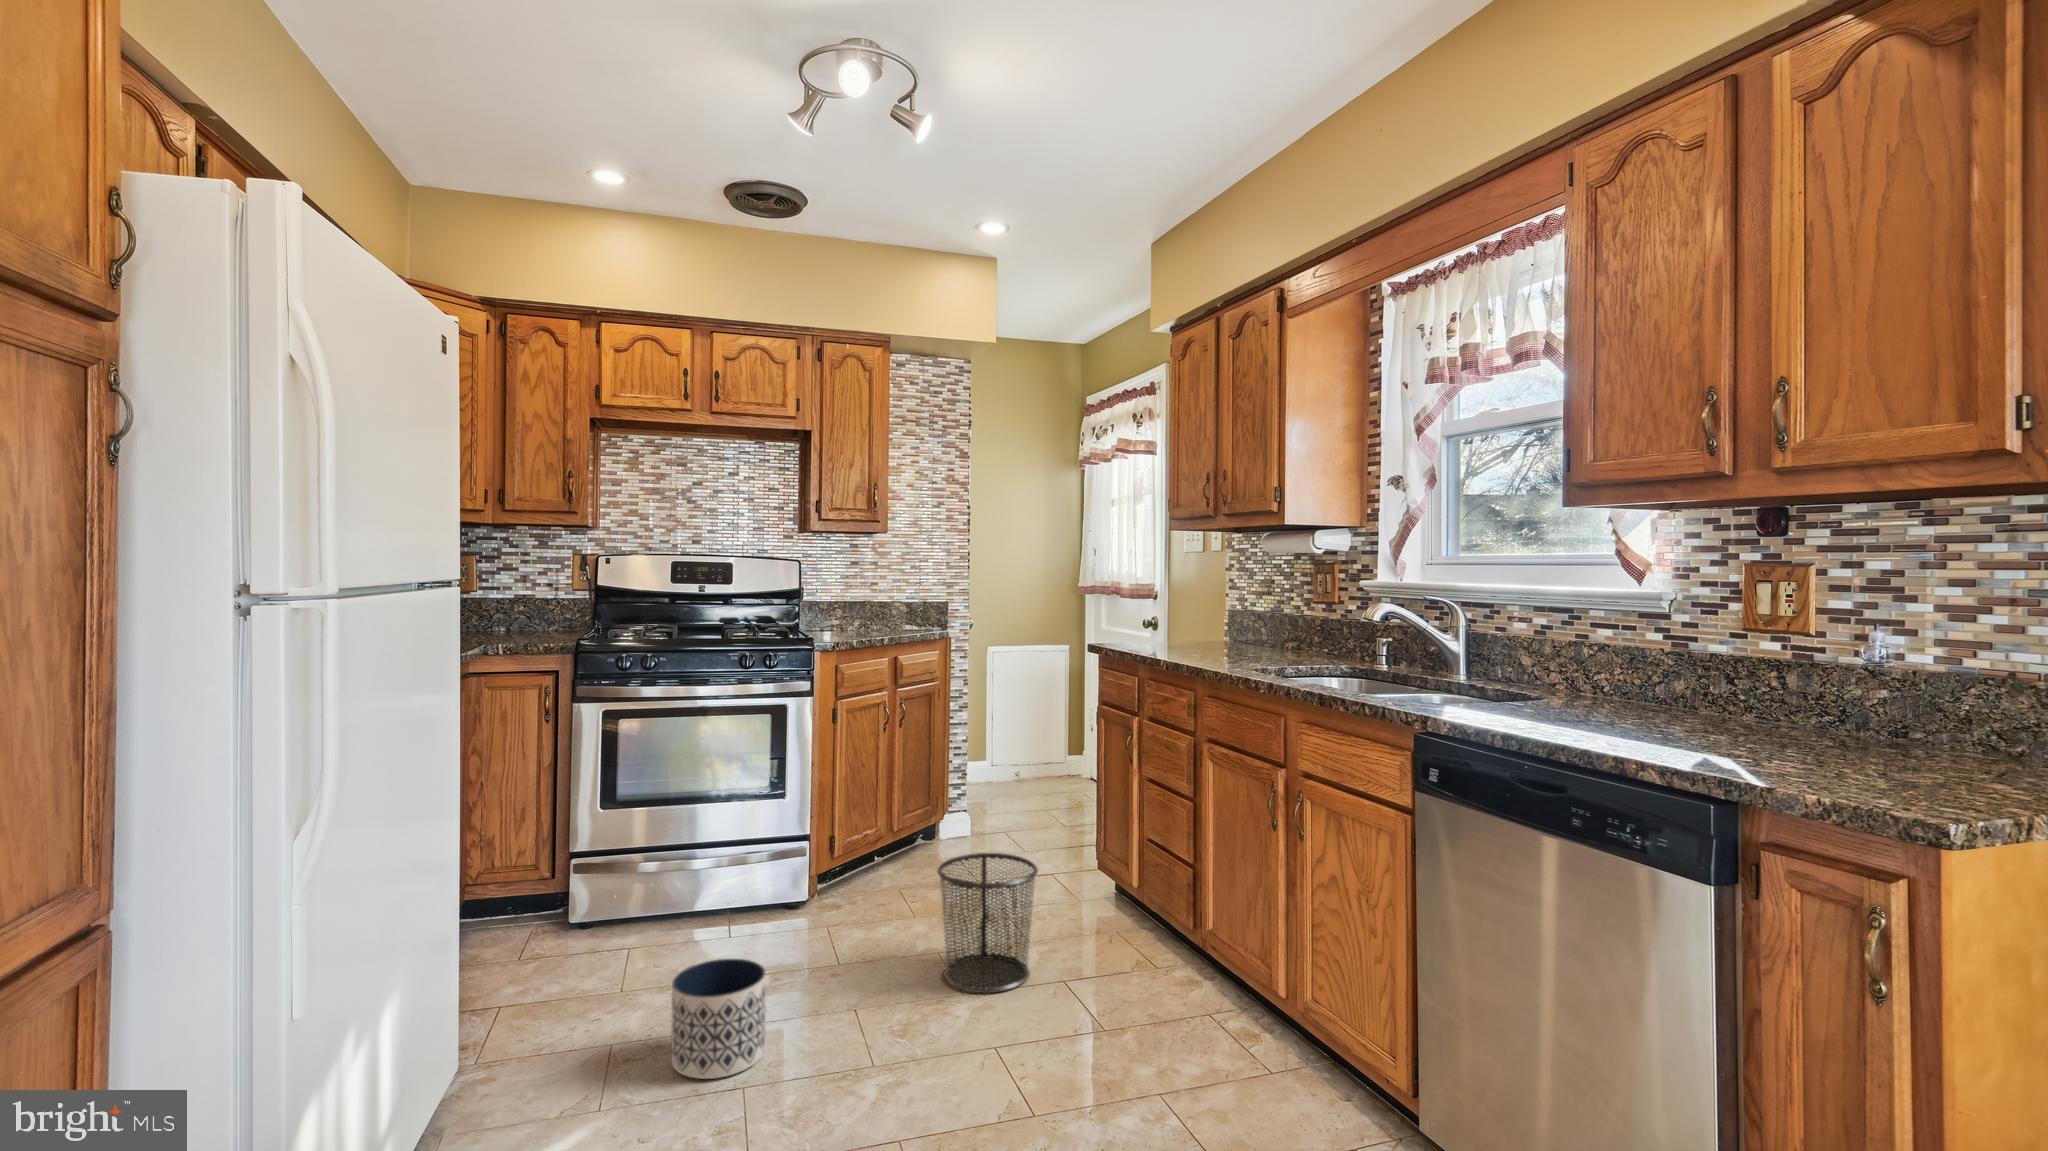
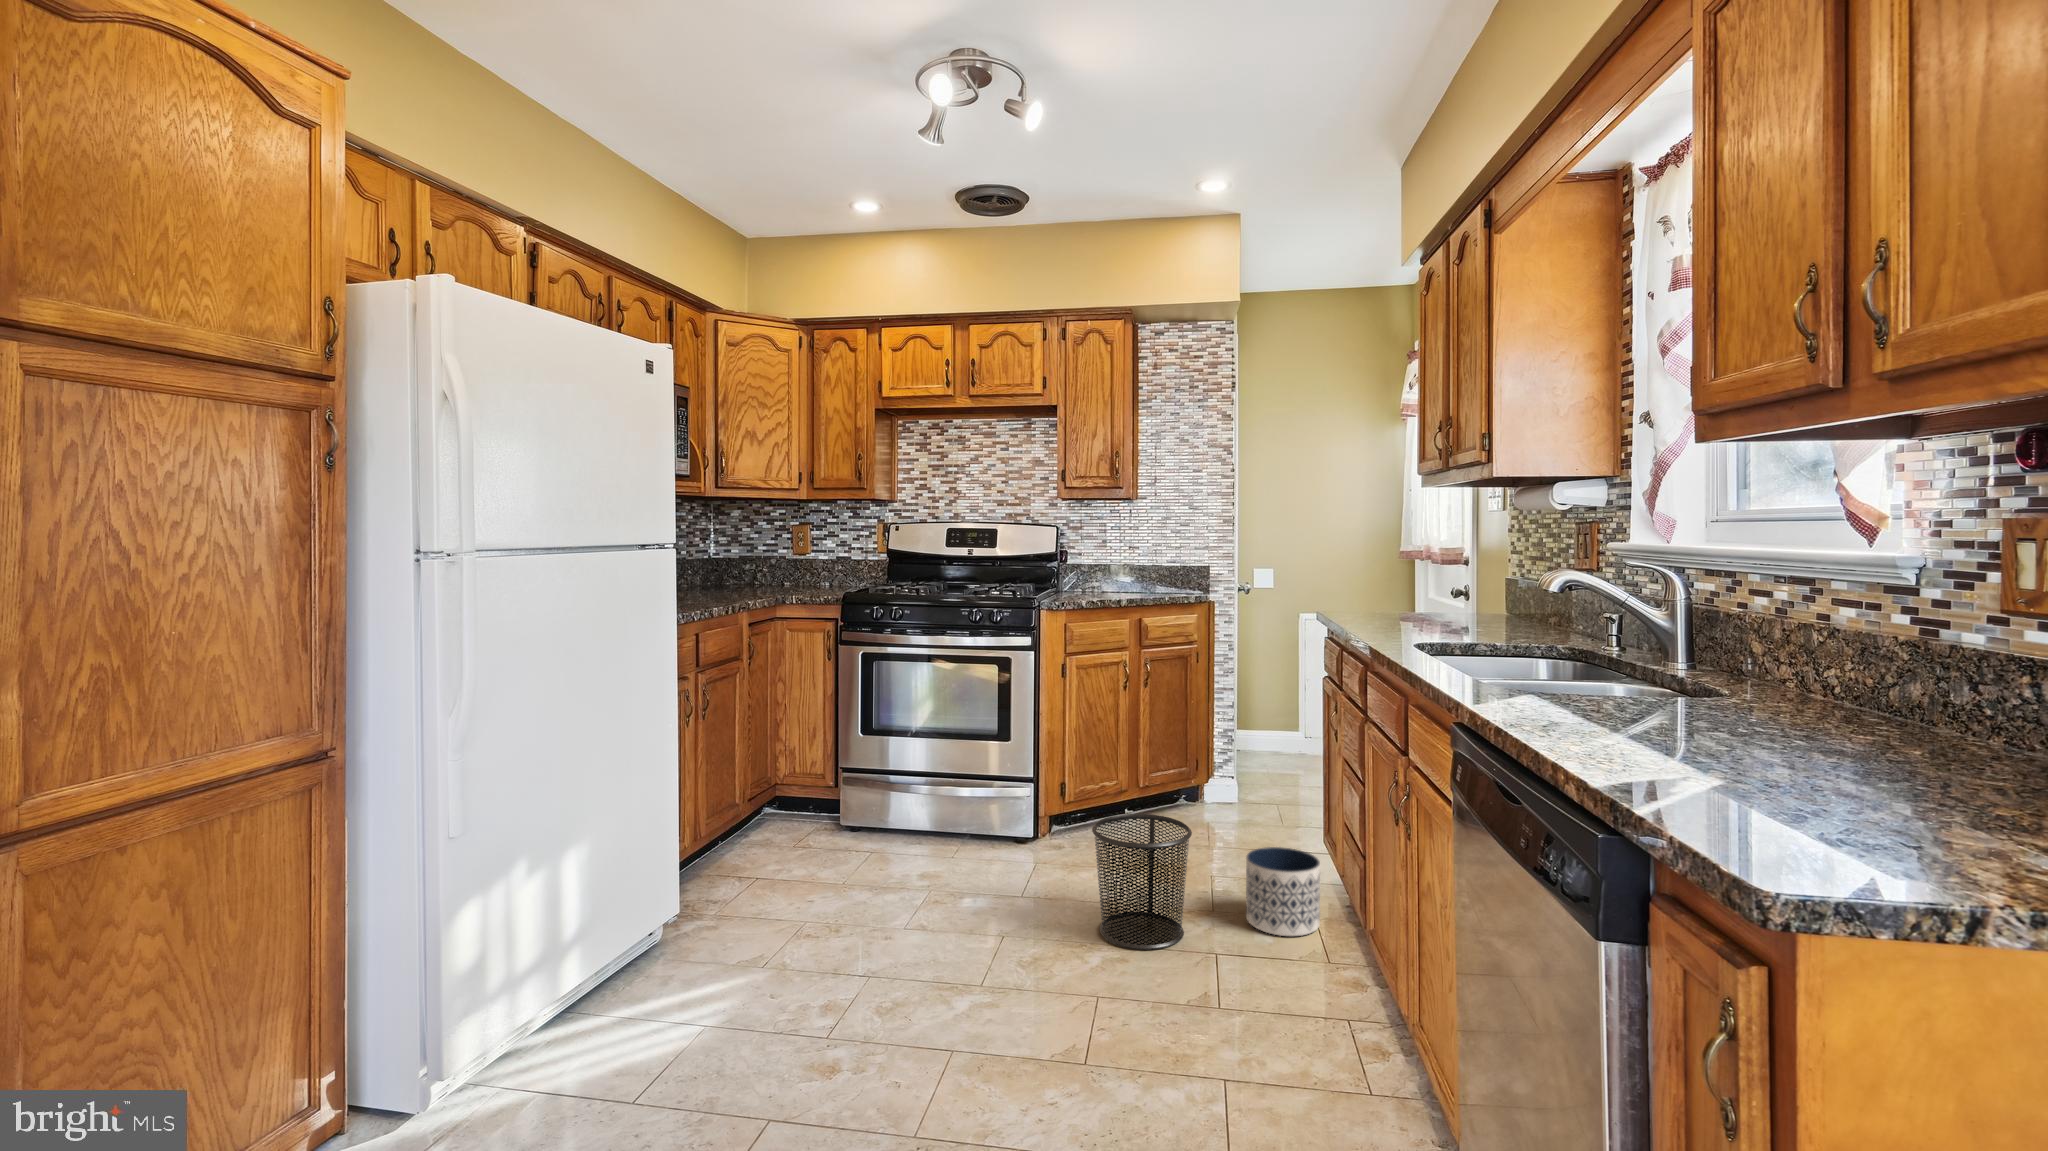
planter: present [671,959,766,1079] -> present [1246,847,1320,936]

